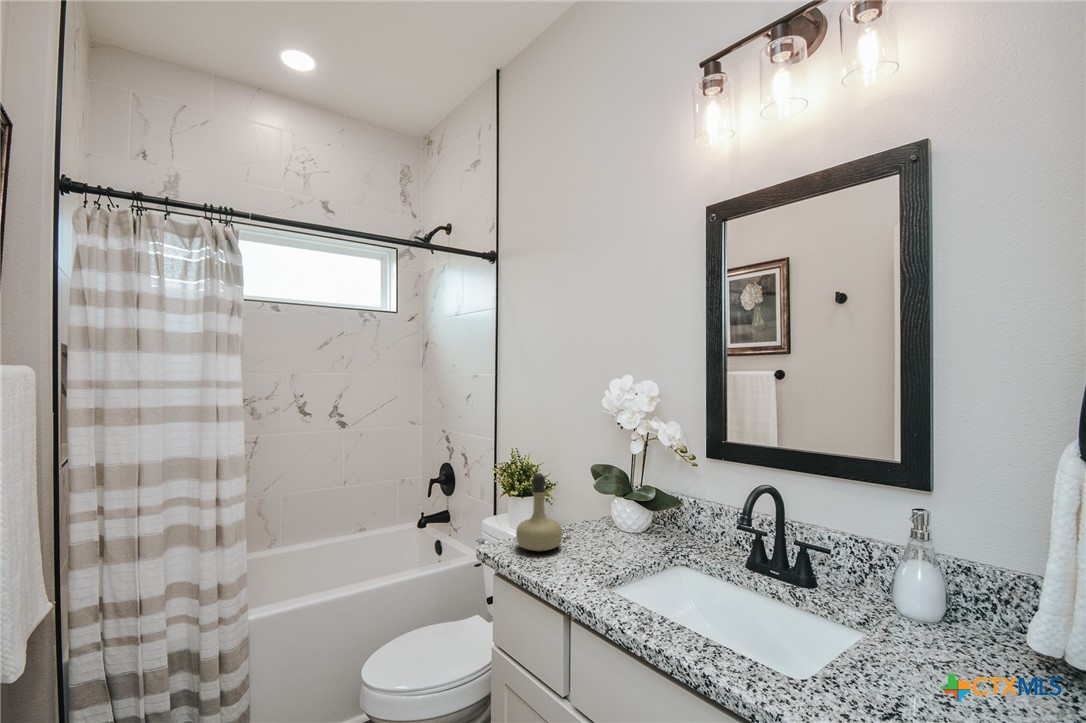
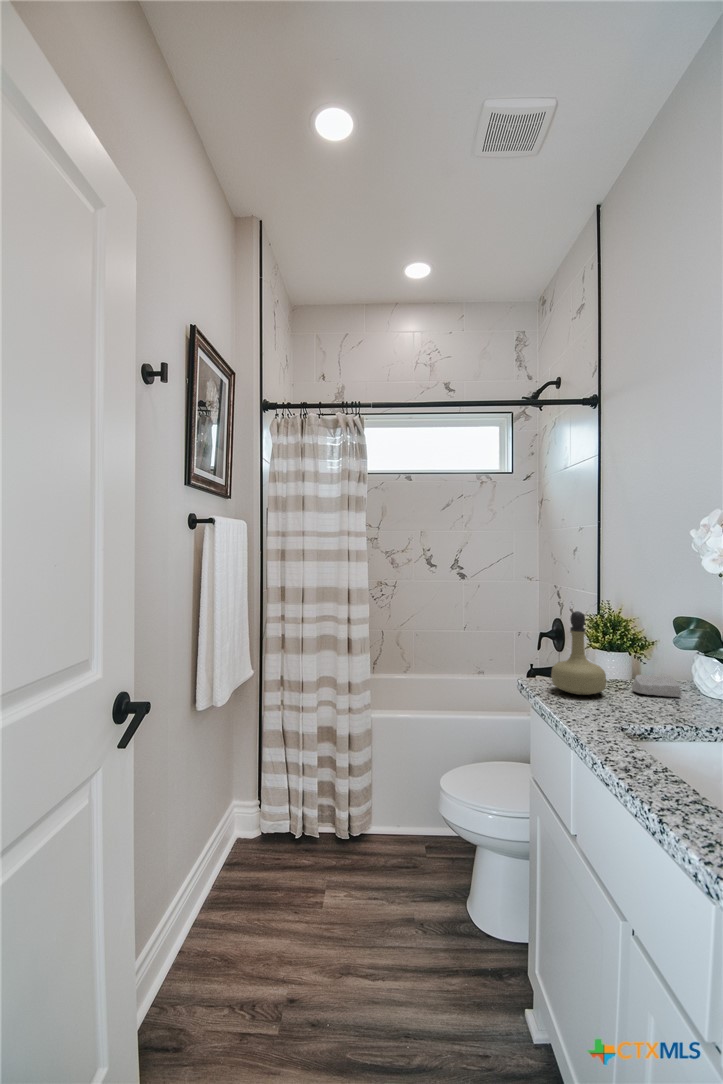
soap bar: none [573,516,608,537] -> present [632,675,681,697]

